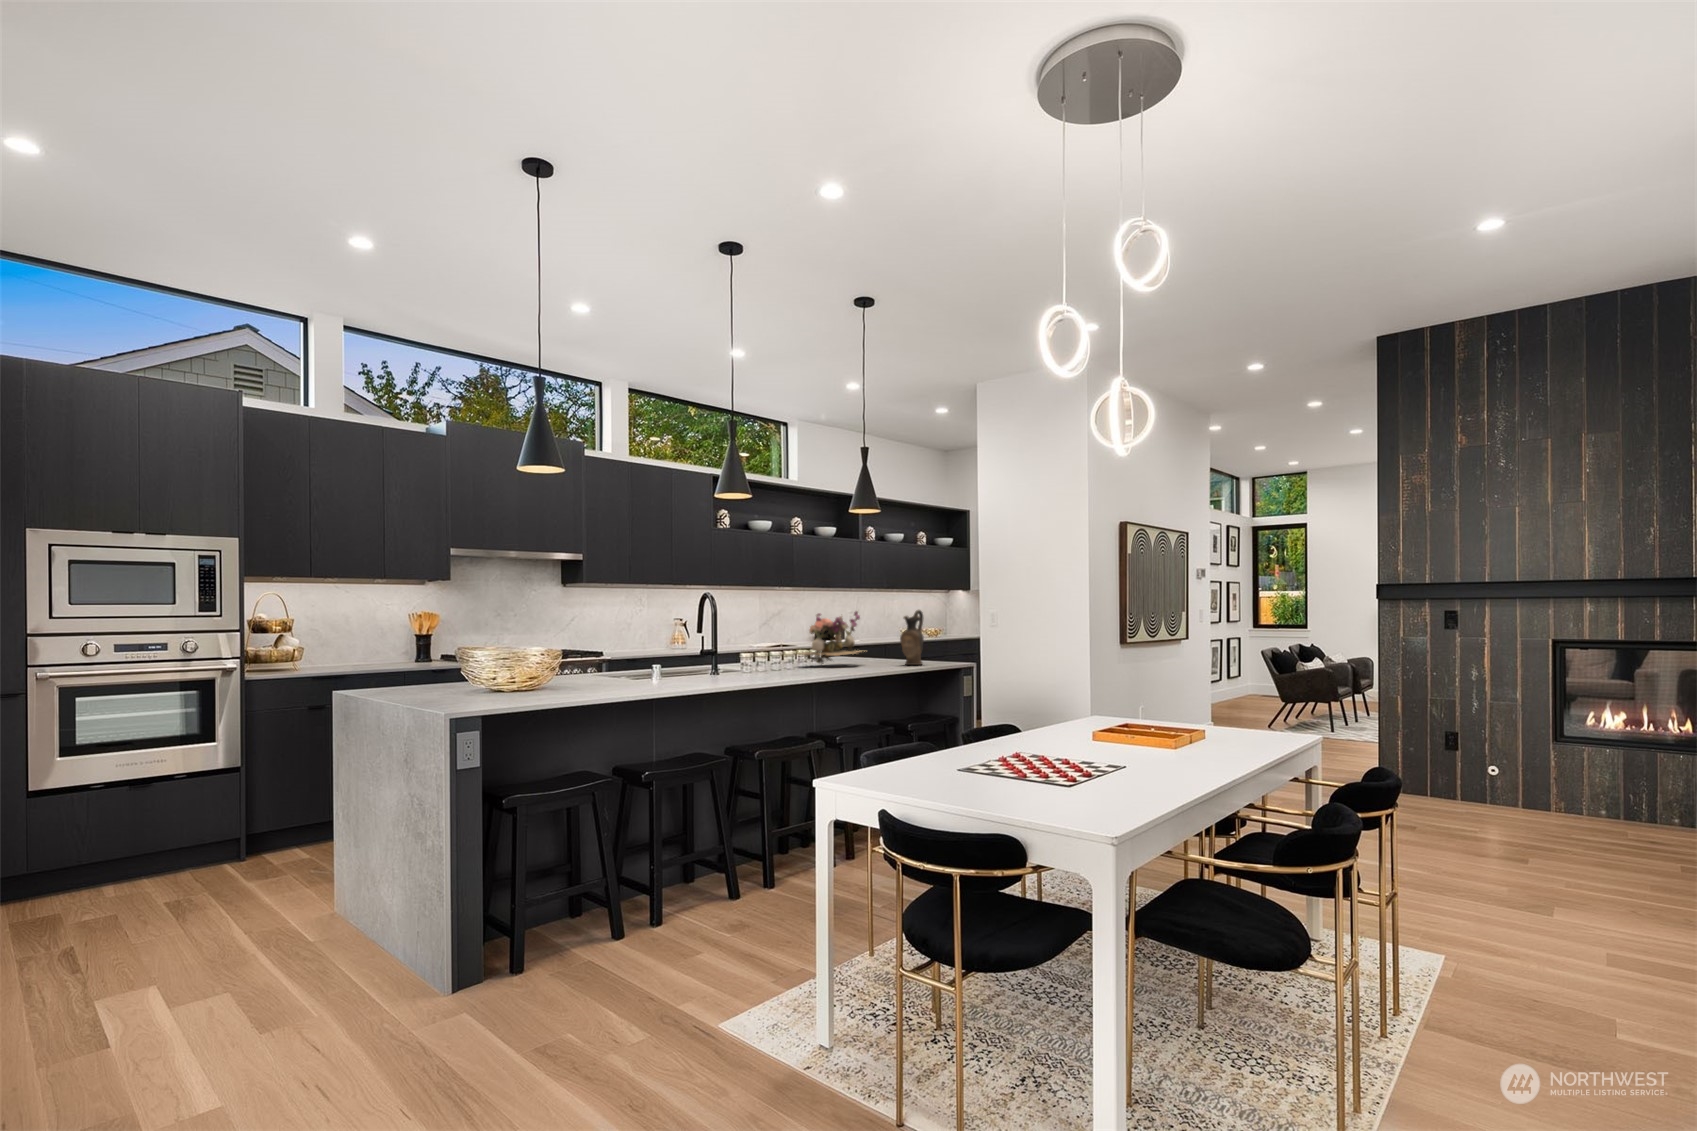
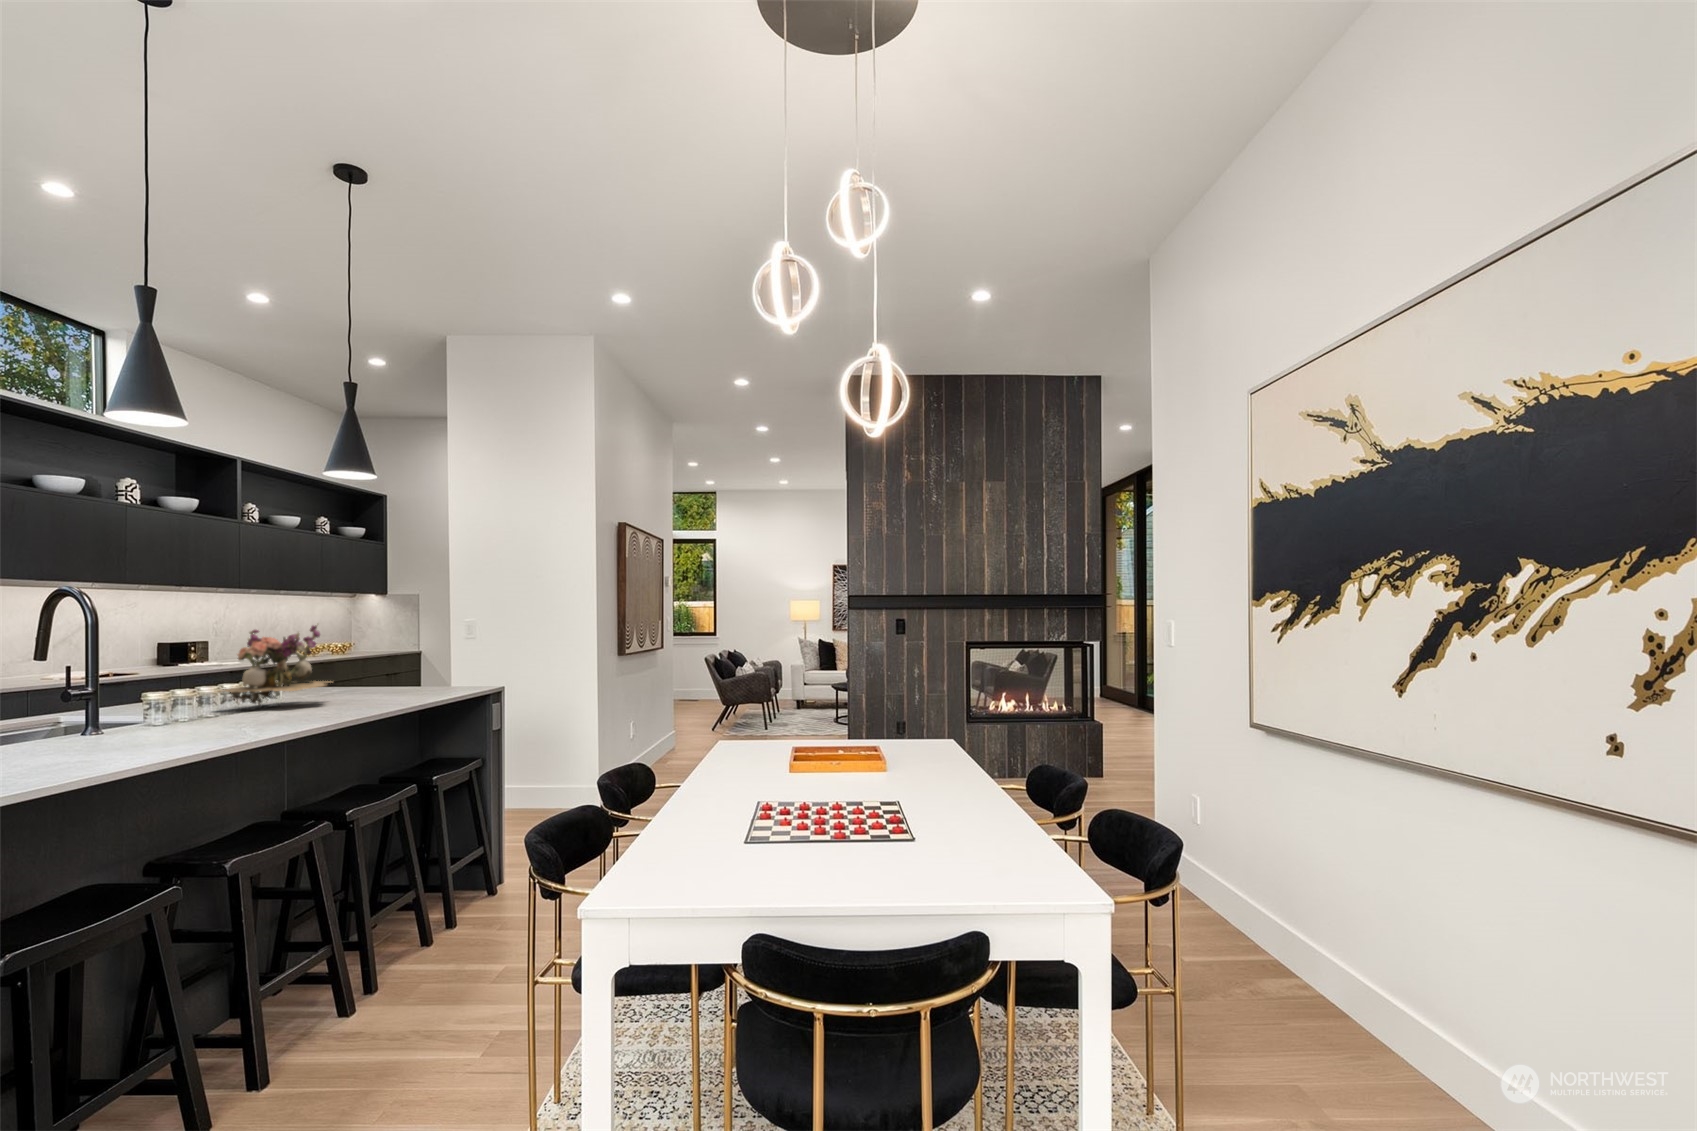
ceramic pitcher: present [900,610,924,665] -> none [389,622,424,698]

